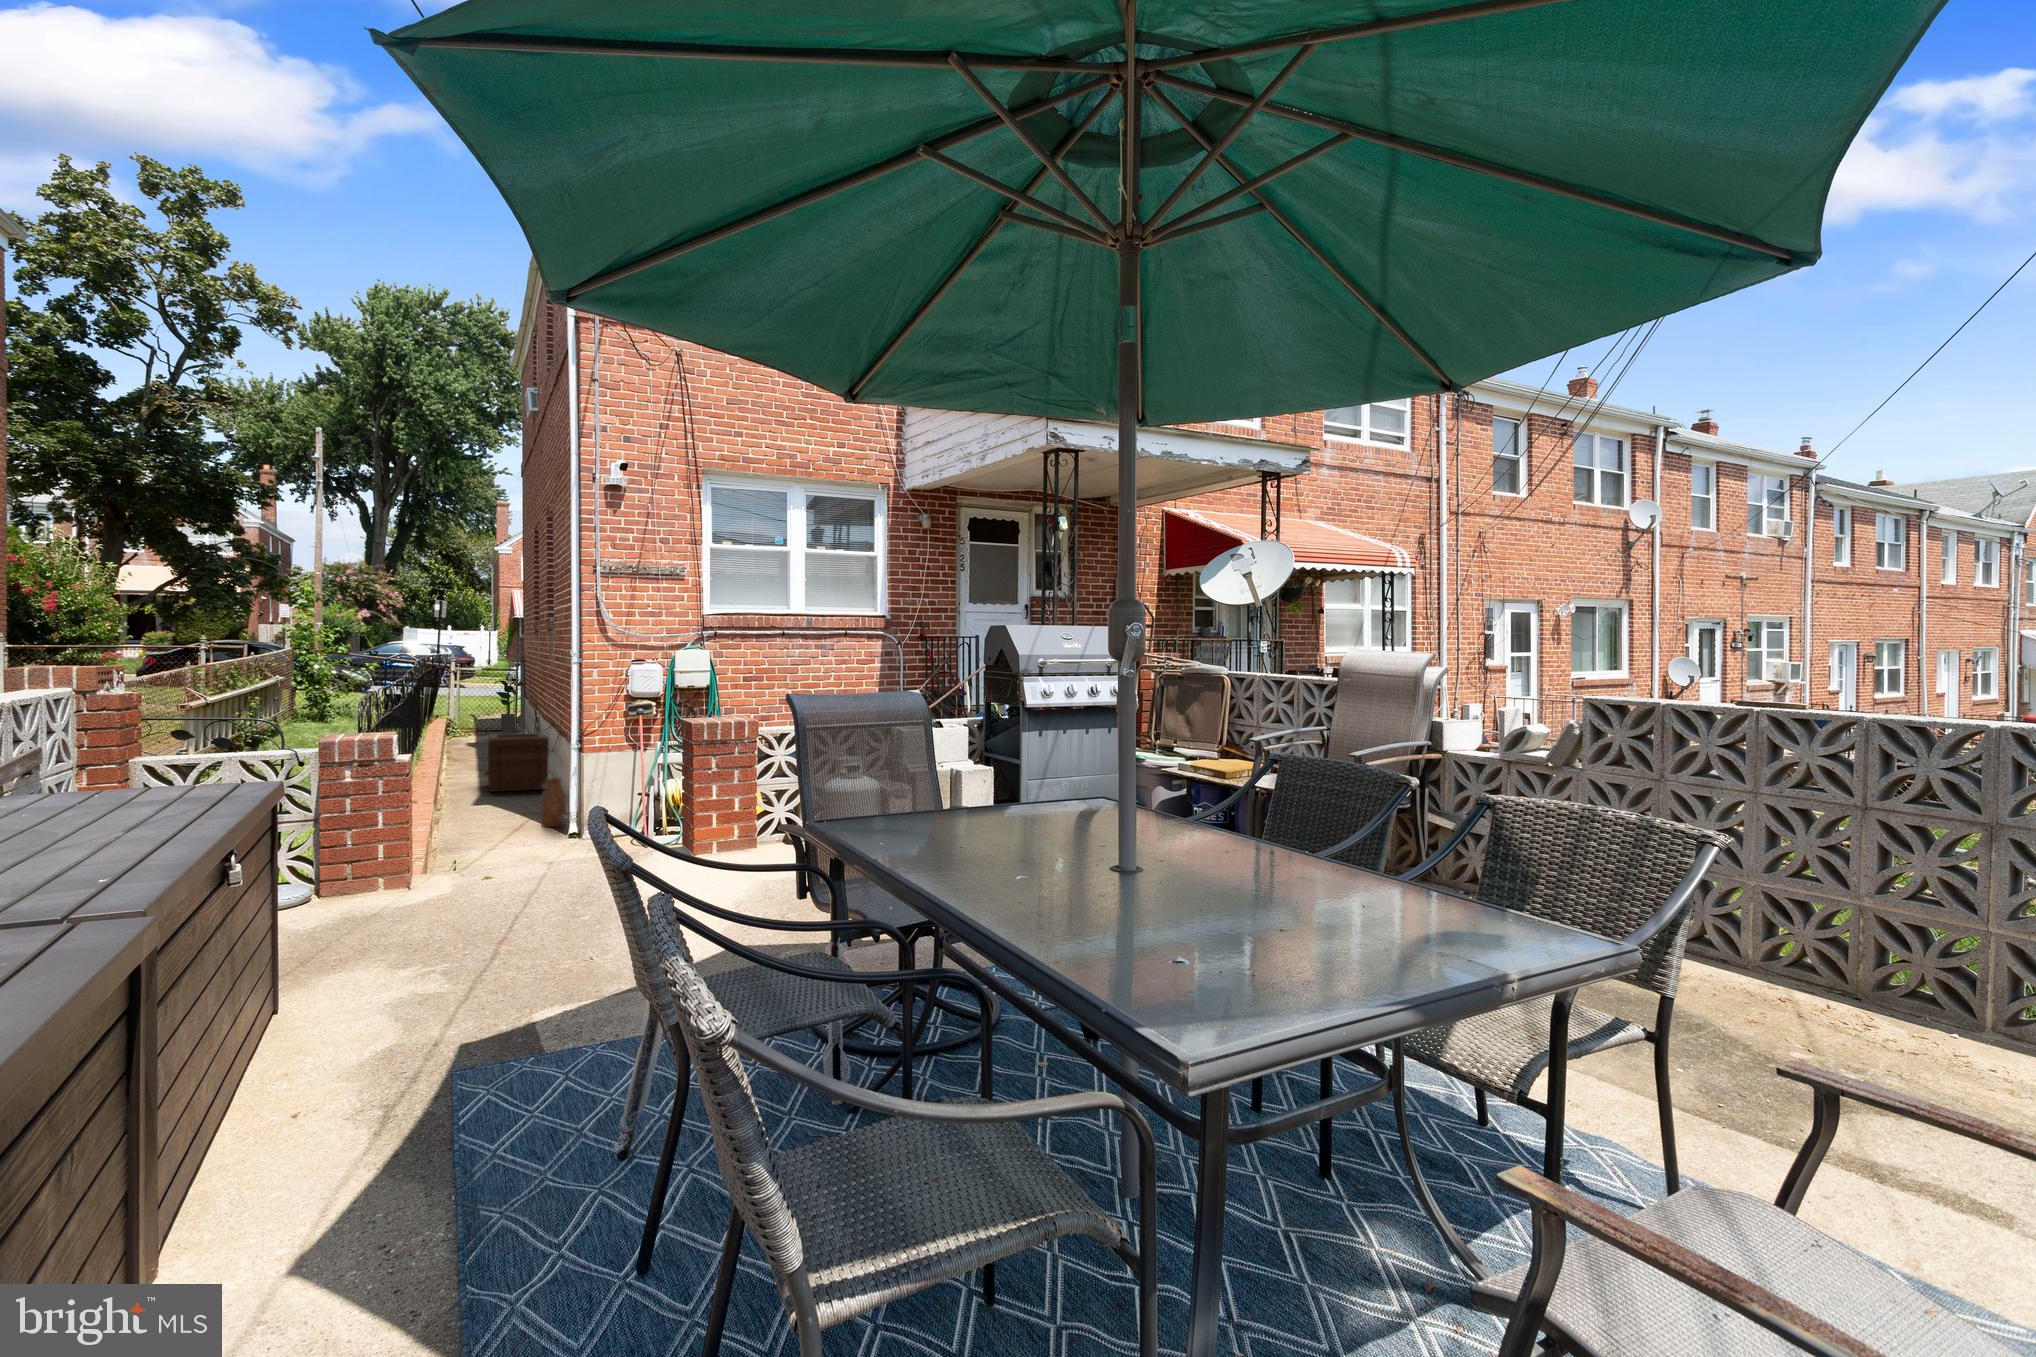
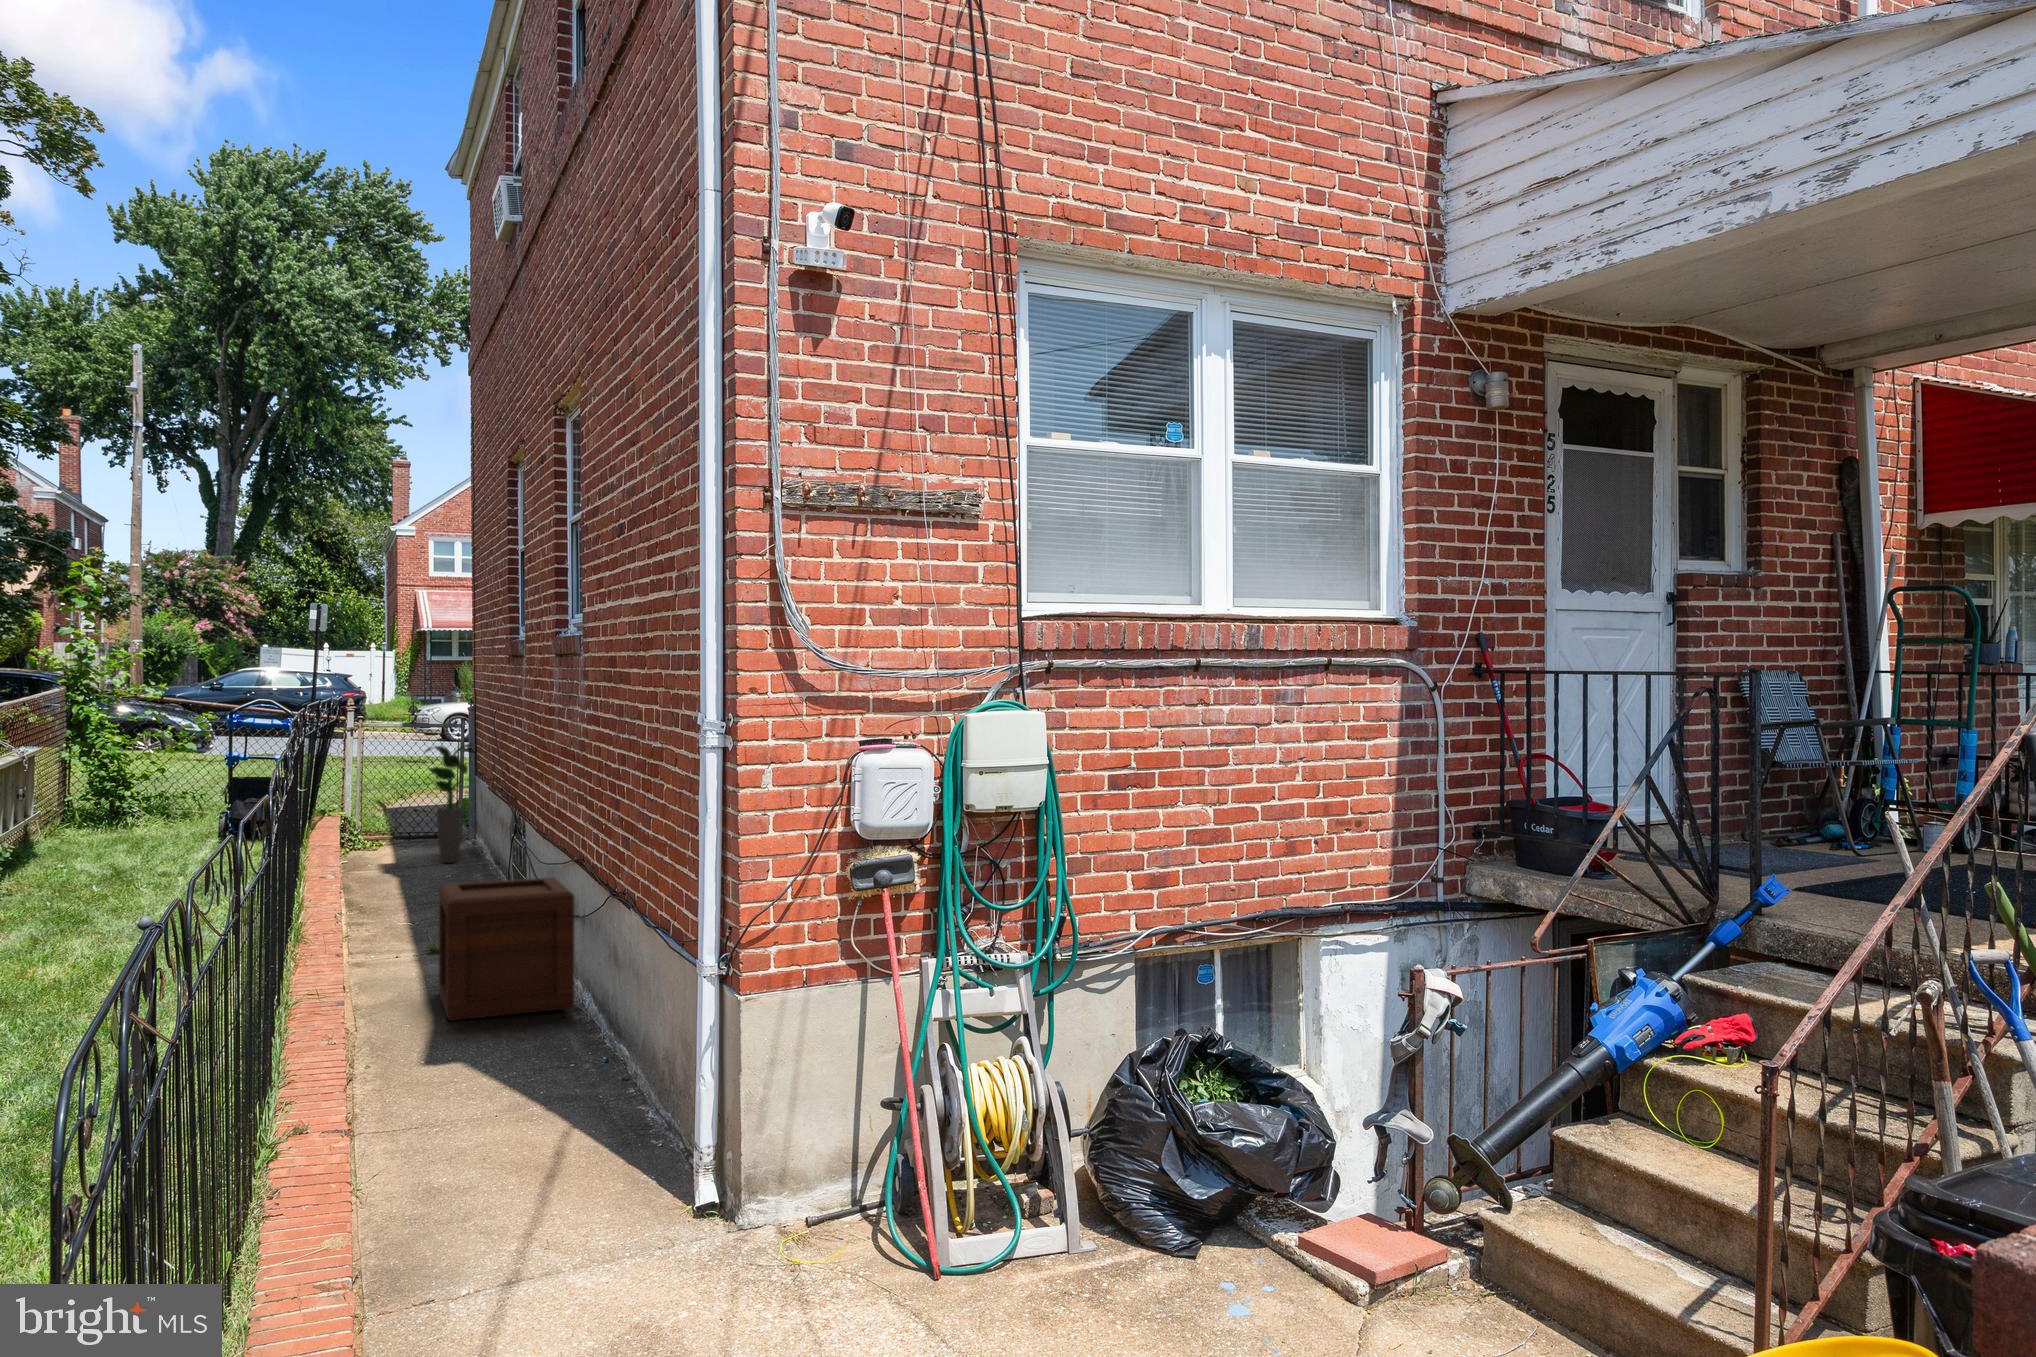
watering can: present [541,778,566,827] -> none [607,1038,667,1173]

